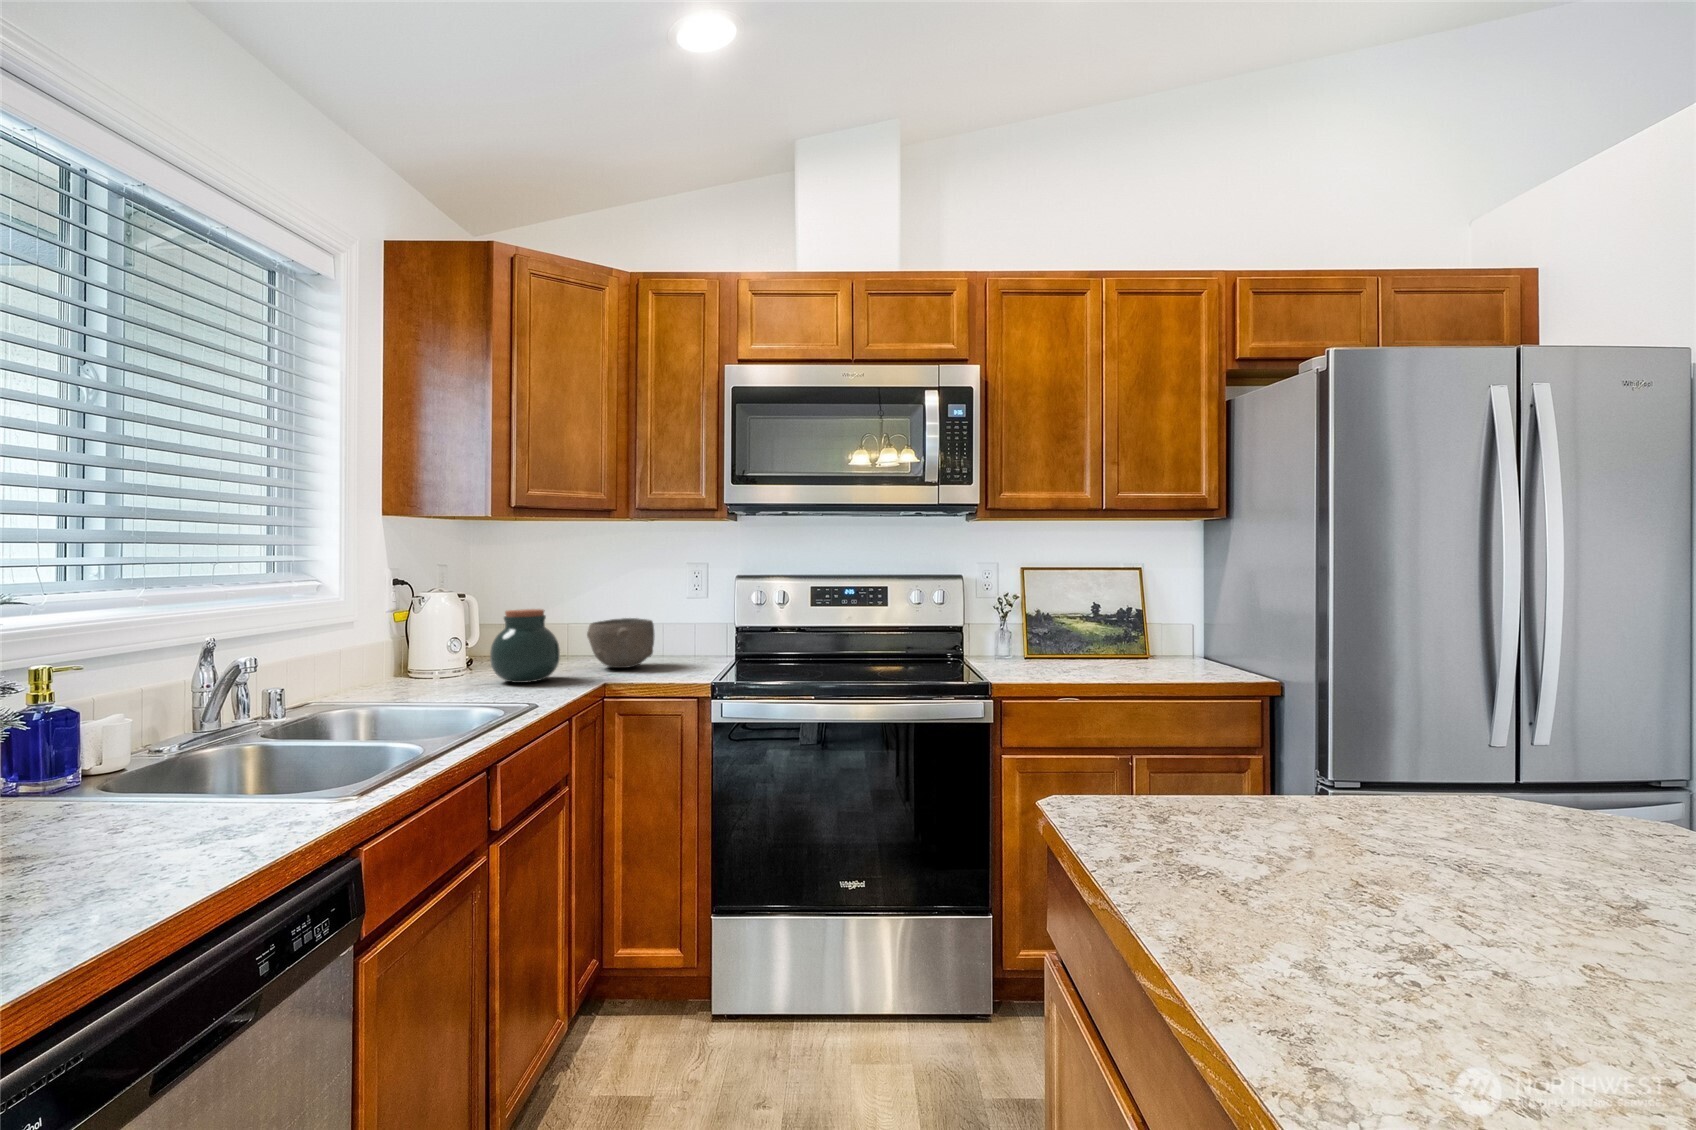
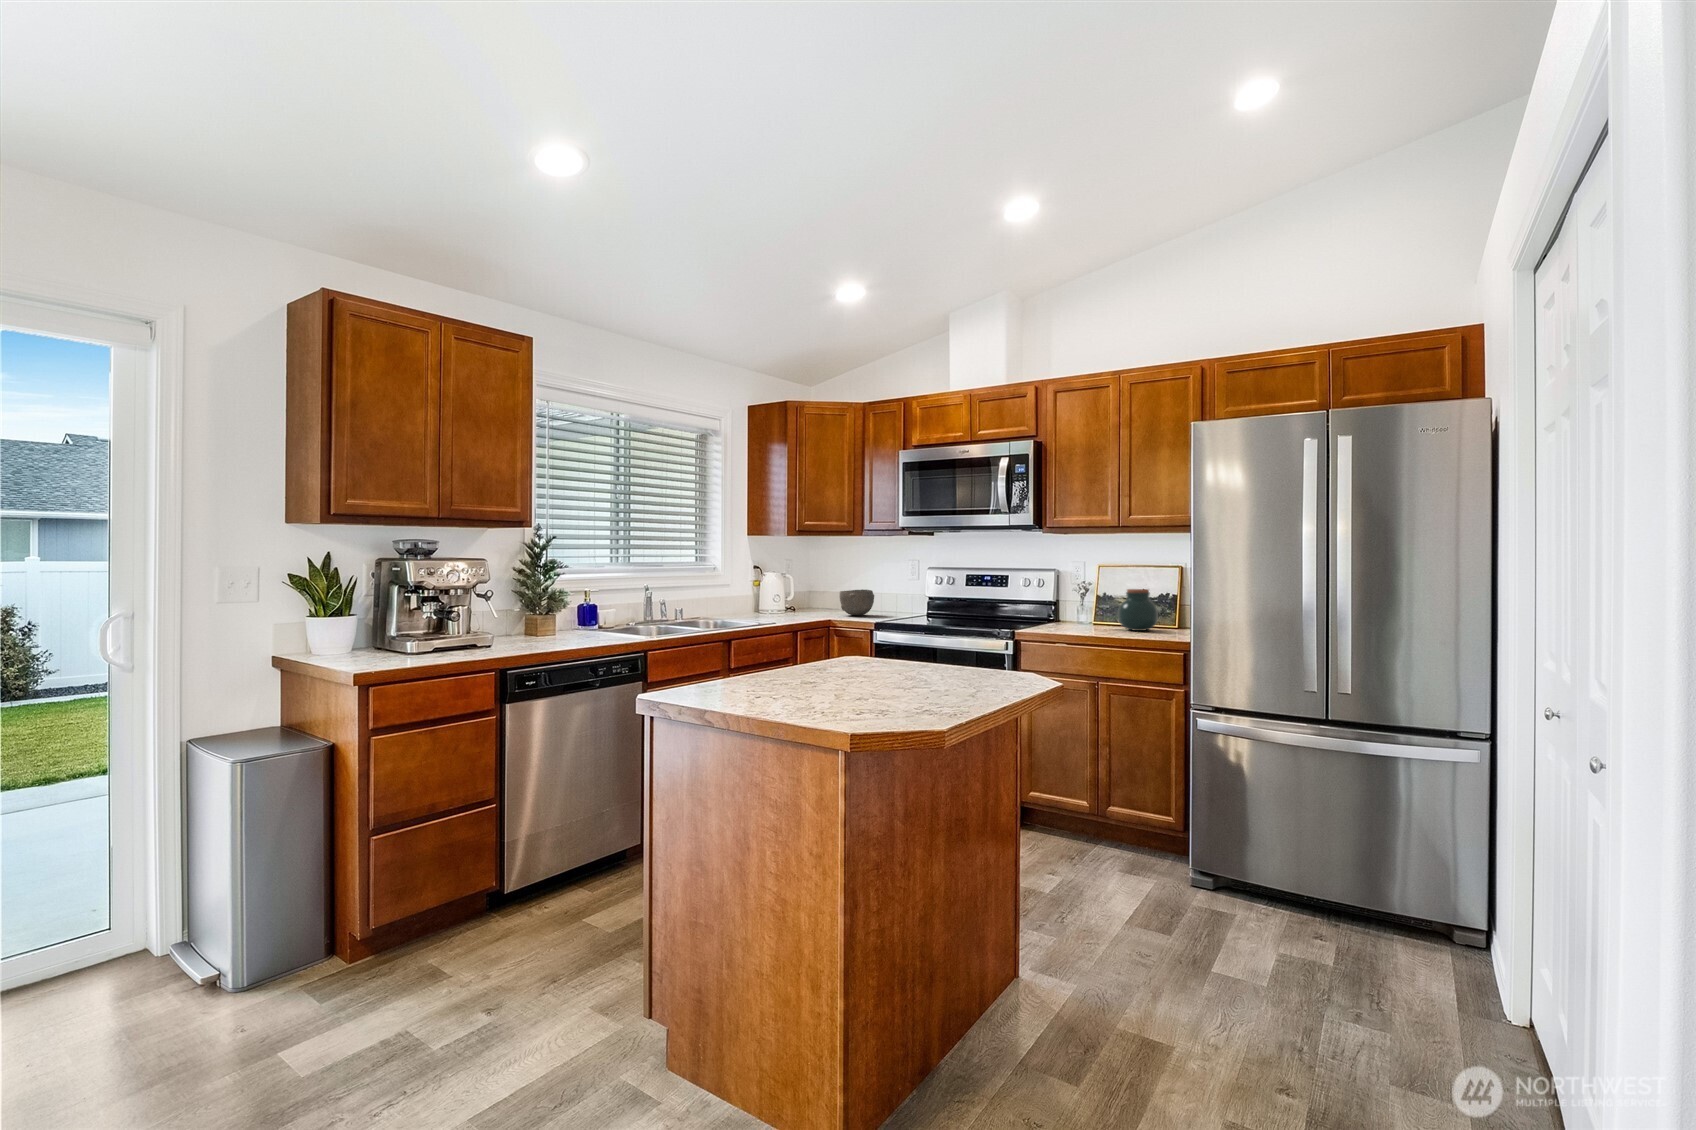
jar: present [490,609,560,683] -> present [1118,589,1158,631]

